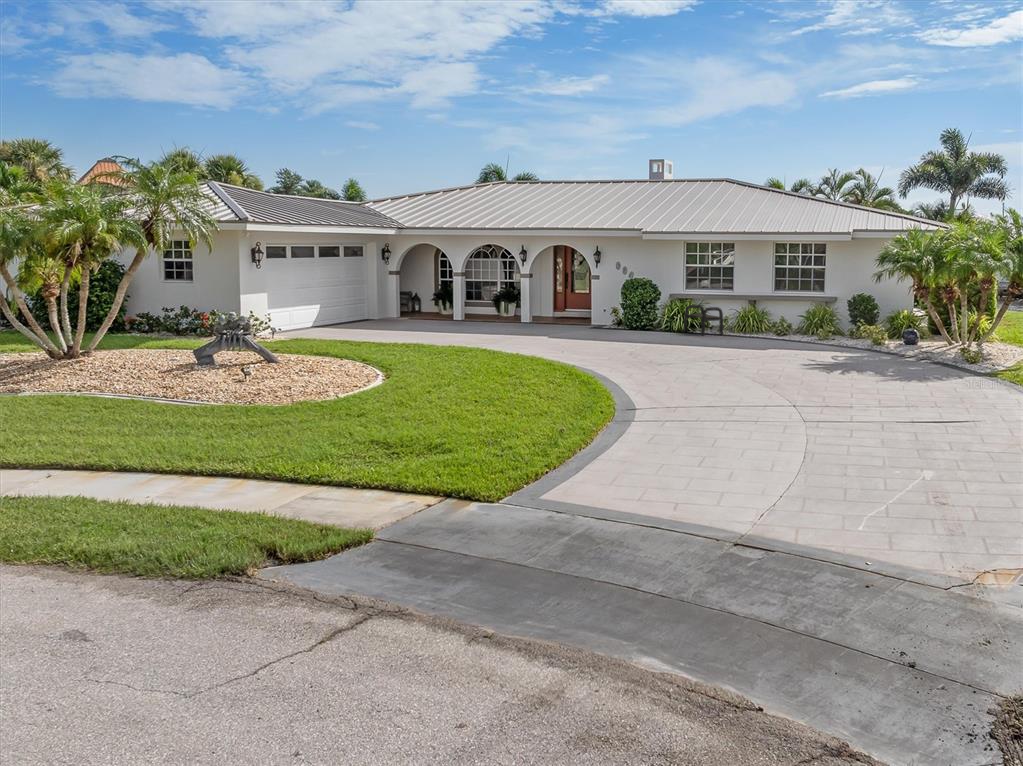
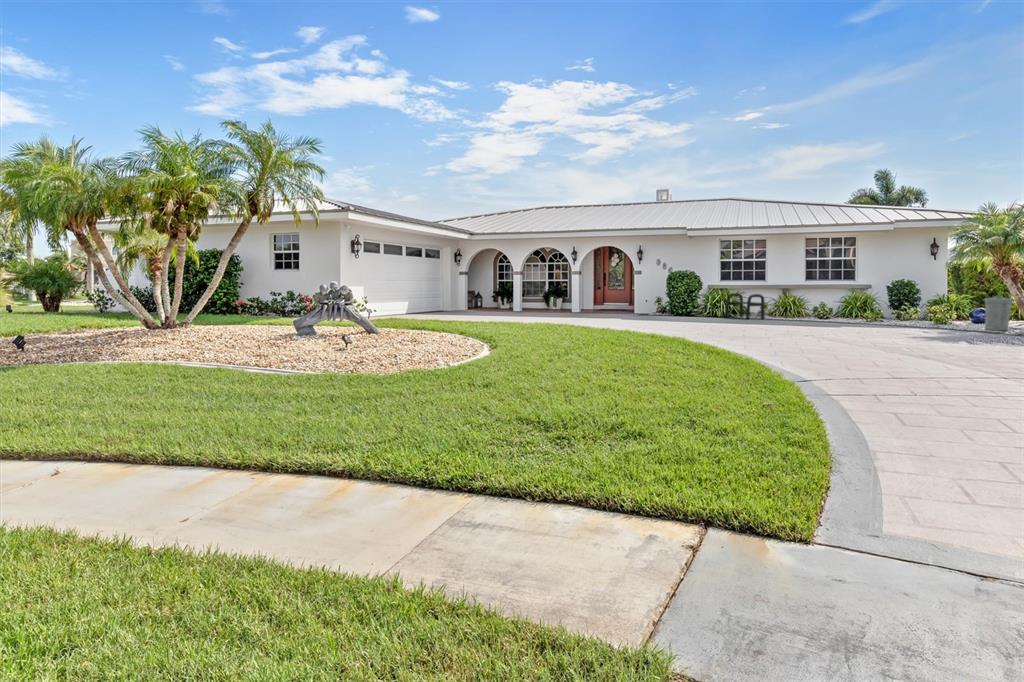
trash can: none [933,314,959,352] -> present [985,295,1013,331]

